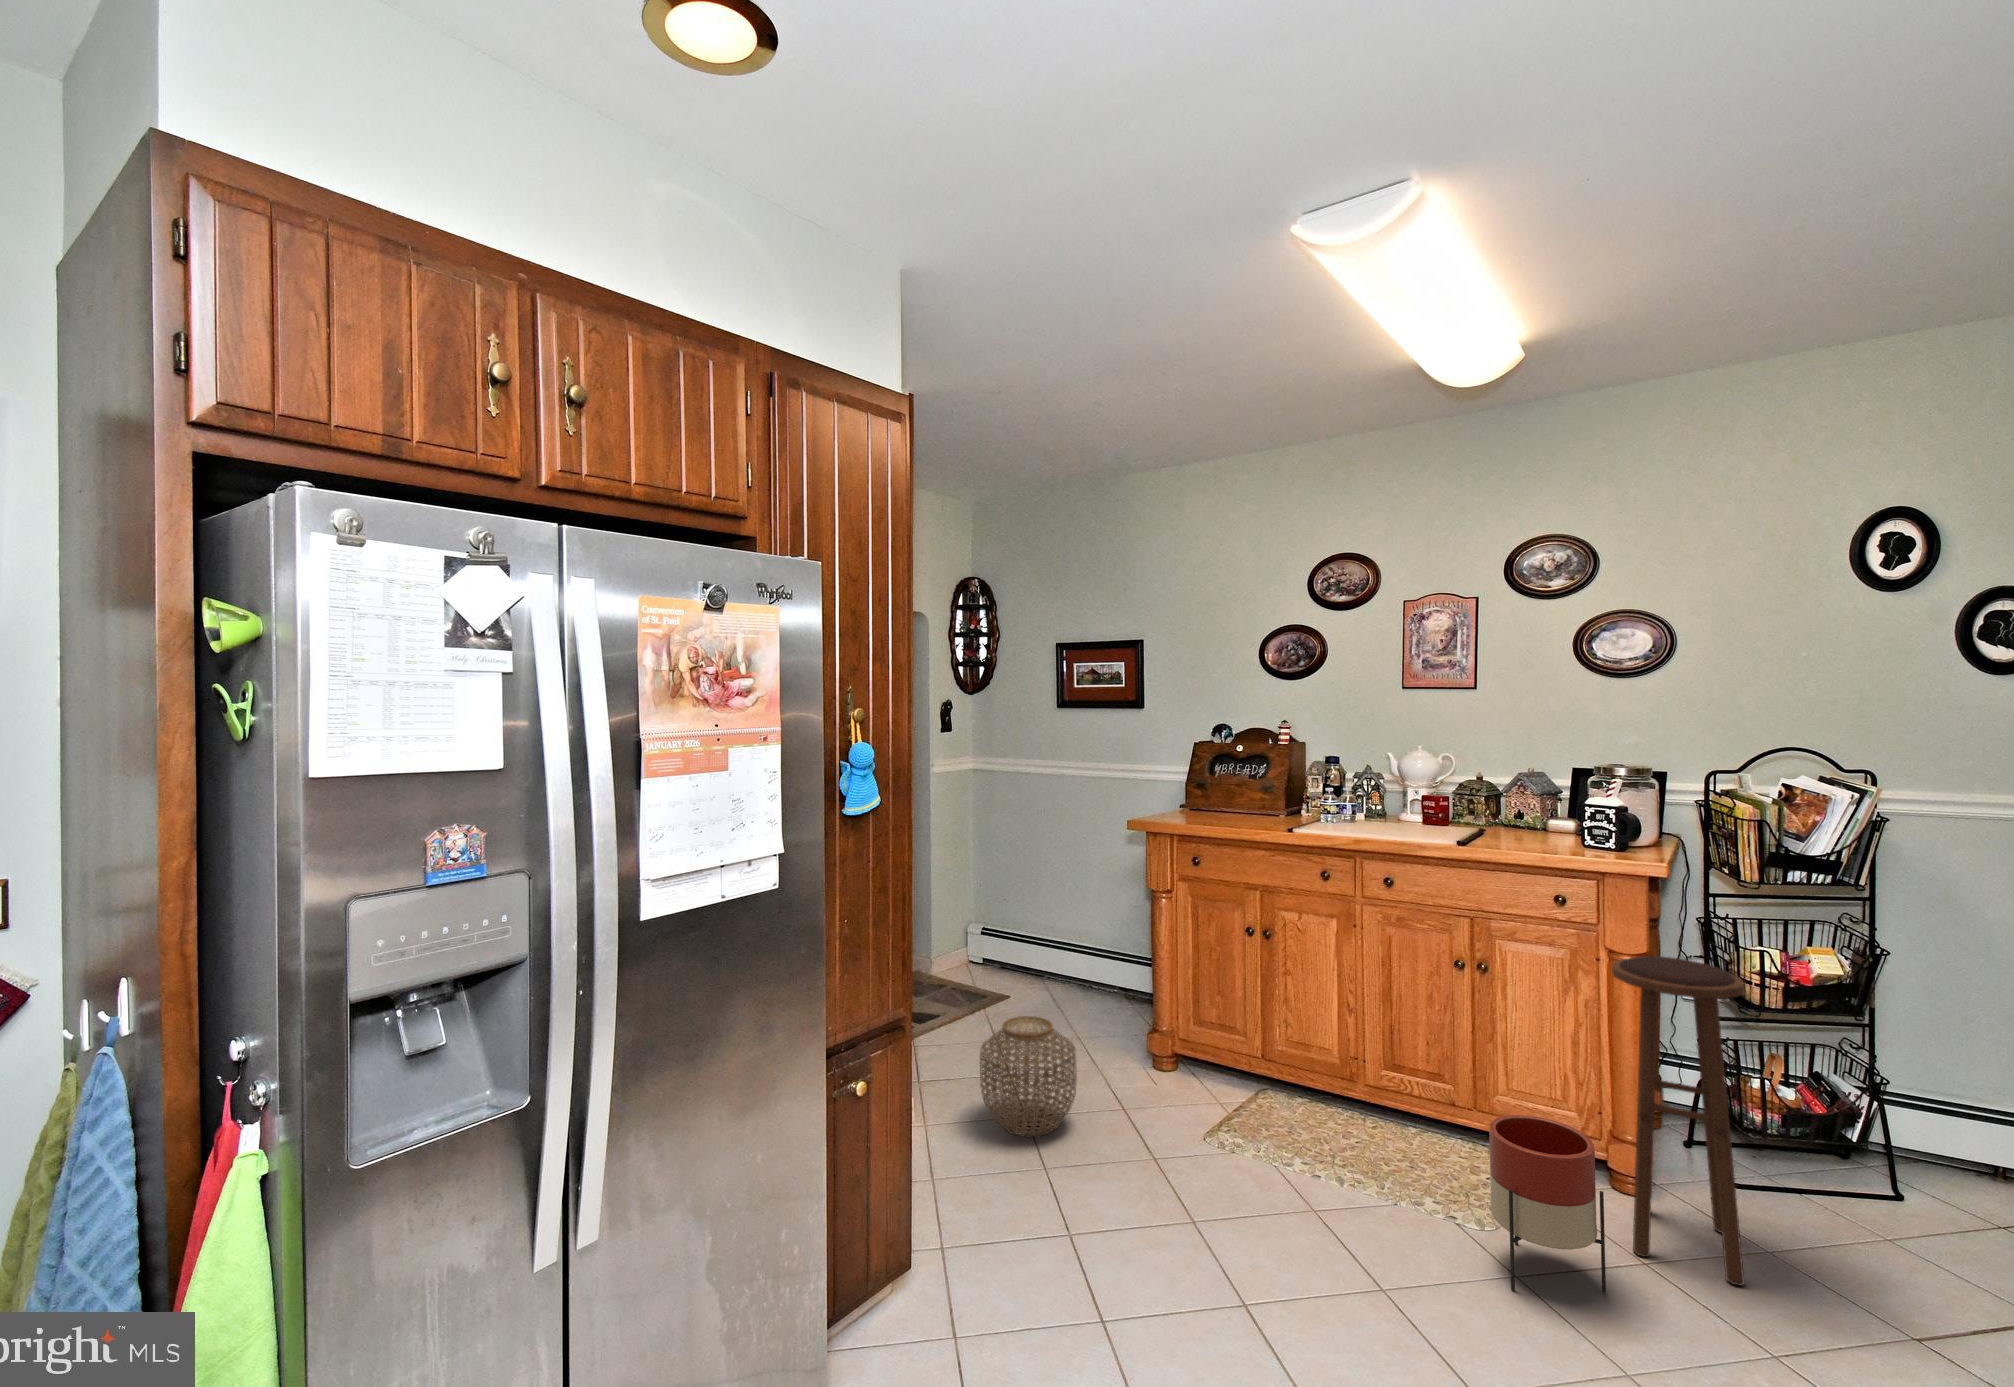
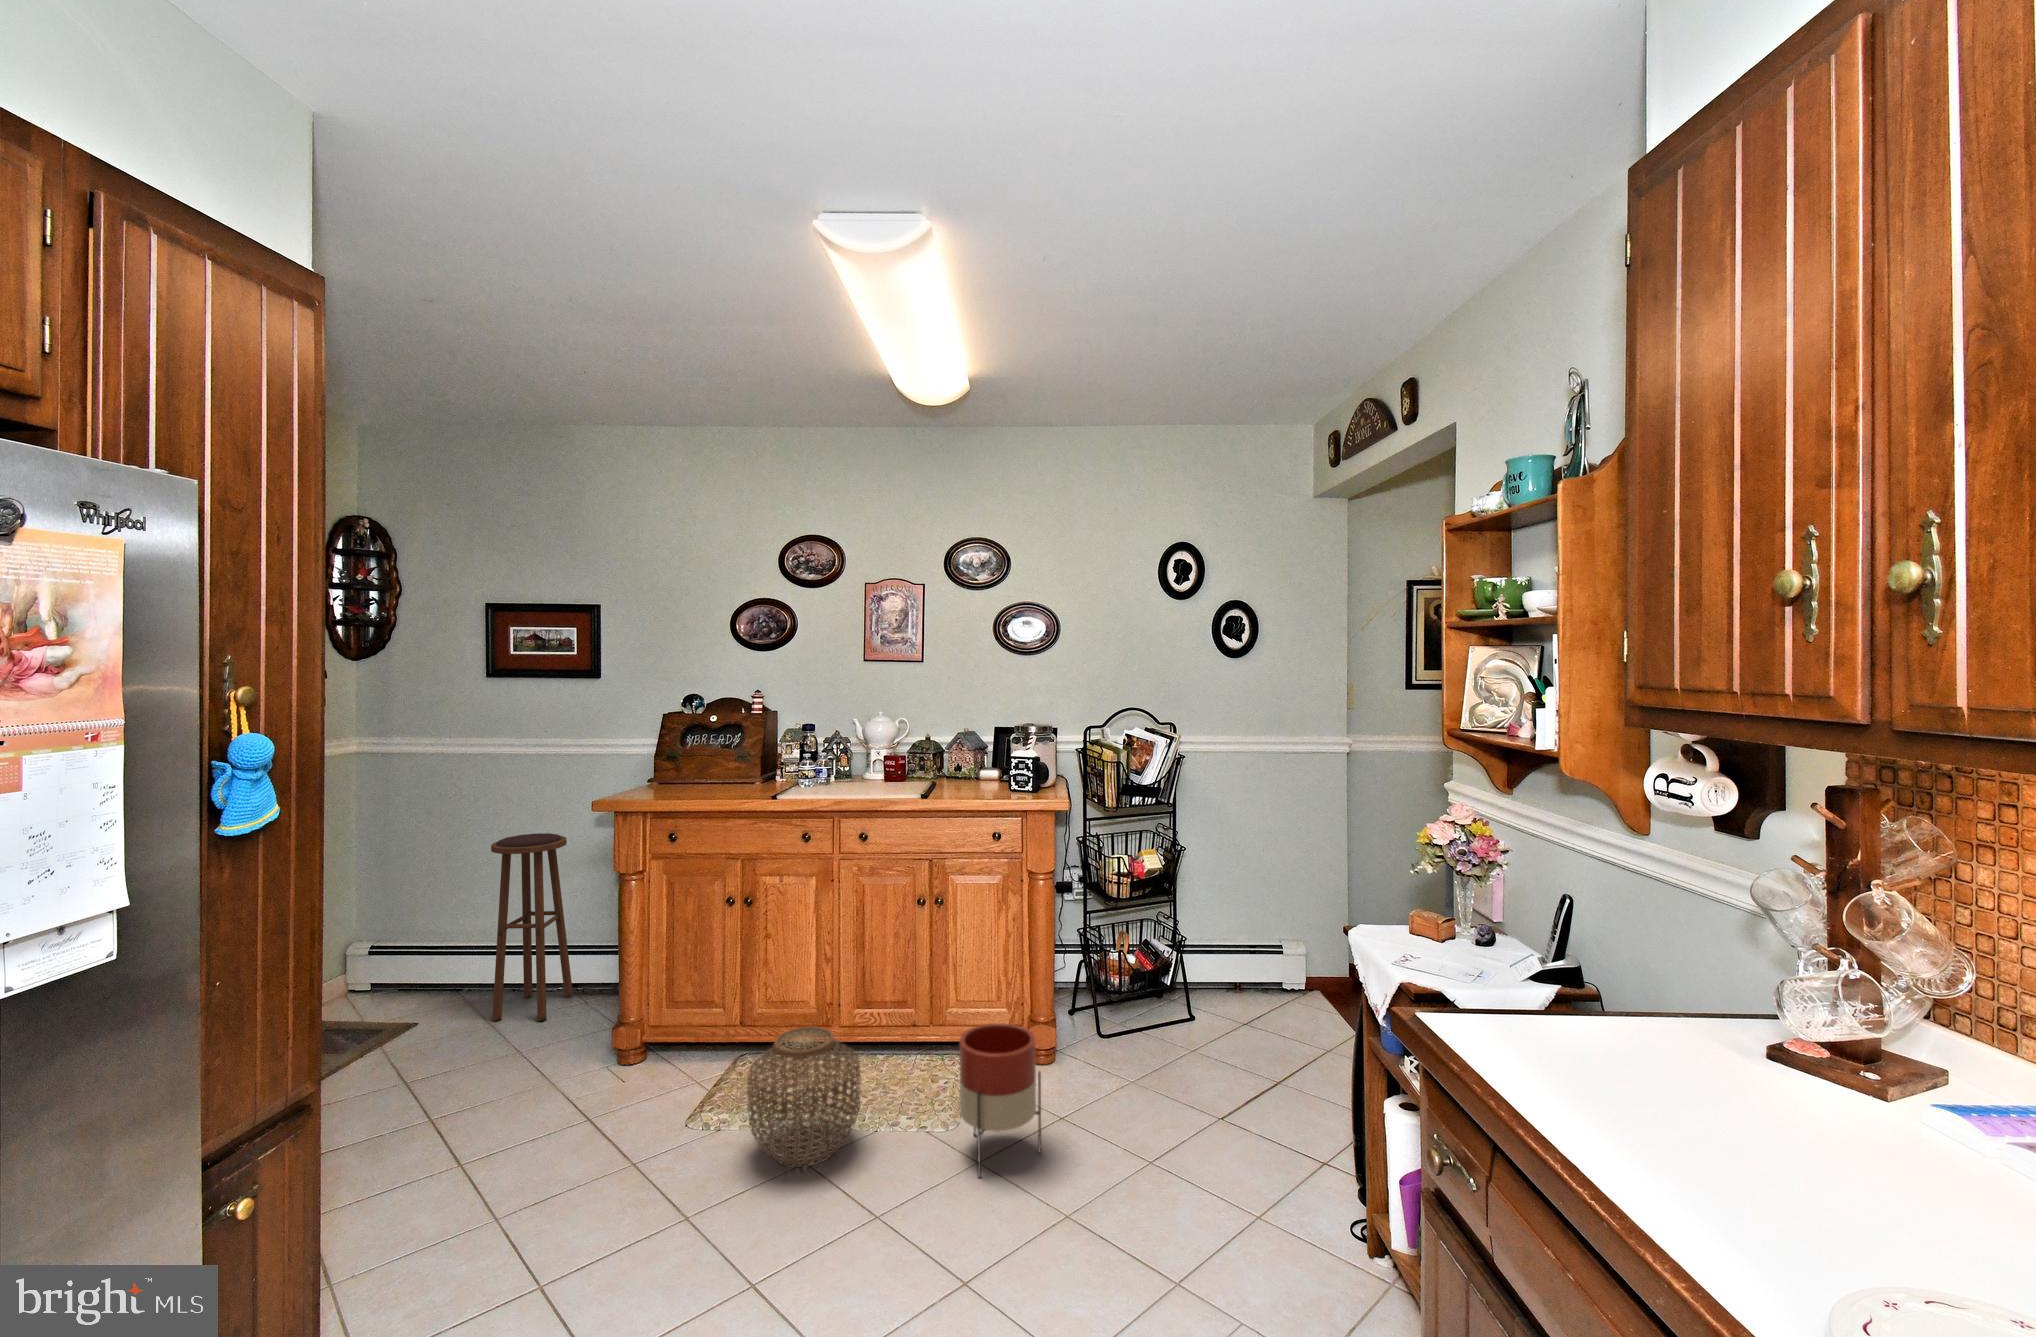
stool: present [1612,956,1744,1286] -> present [491,833,573,1021]
woven basket: present [980,1016,1076,1136] -> present [747,1027,861,1167]

